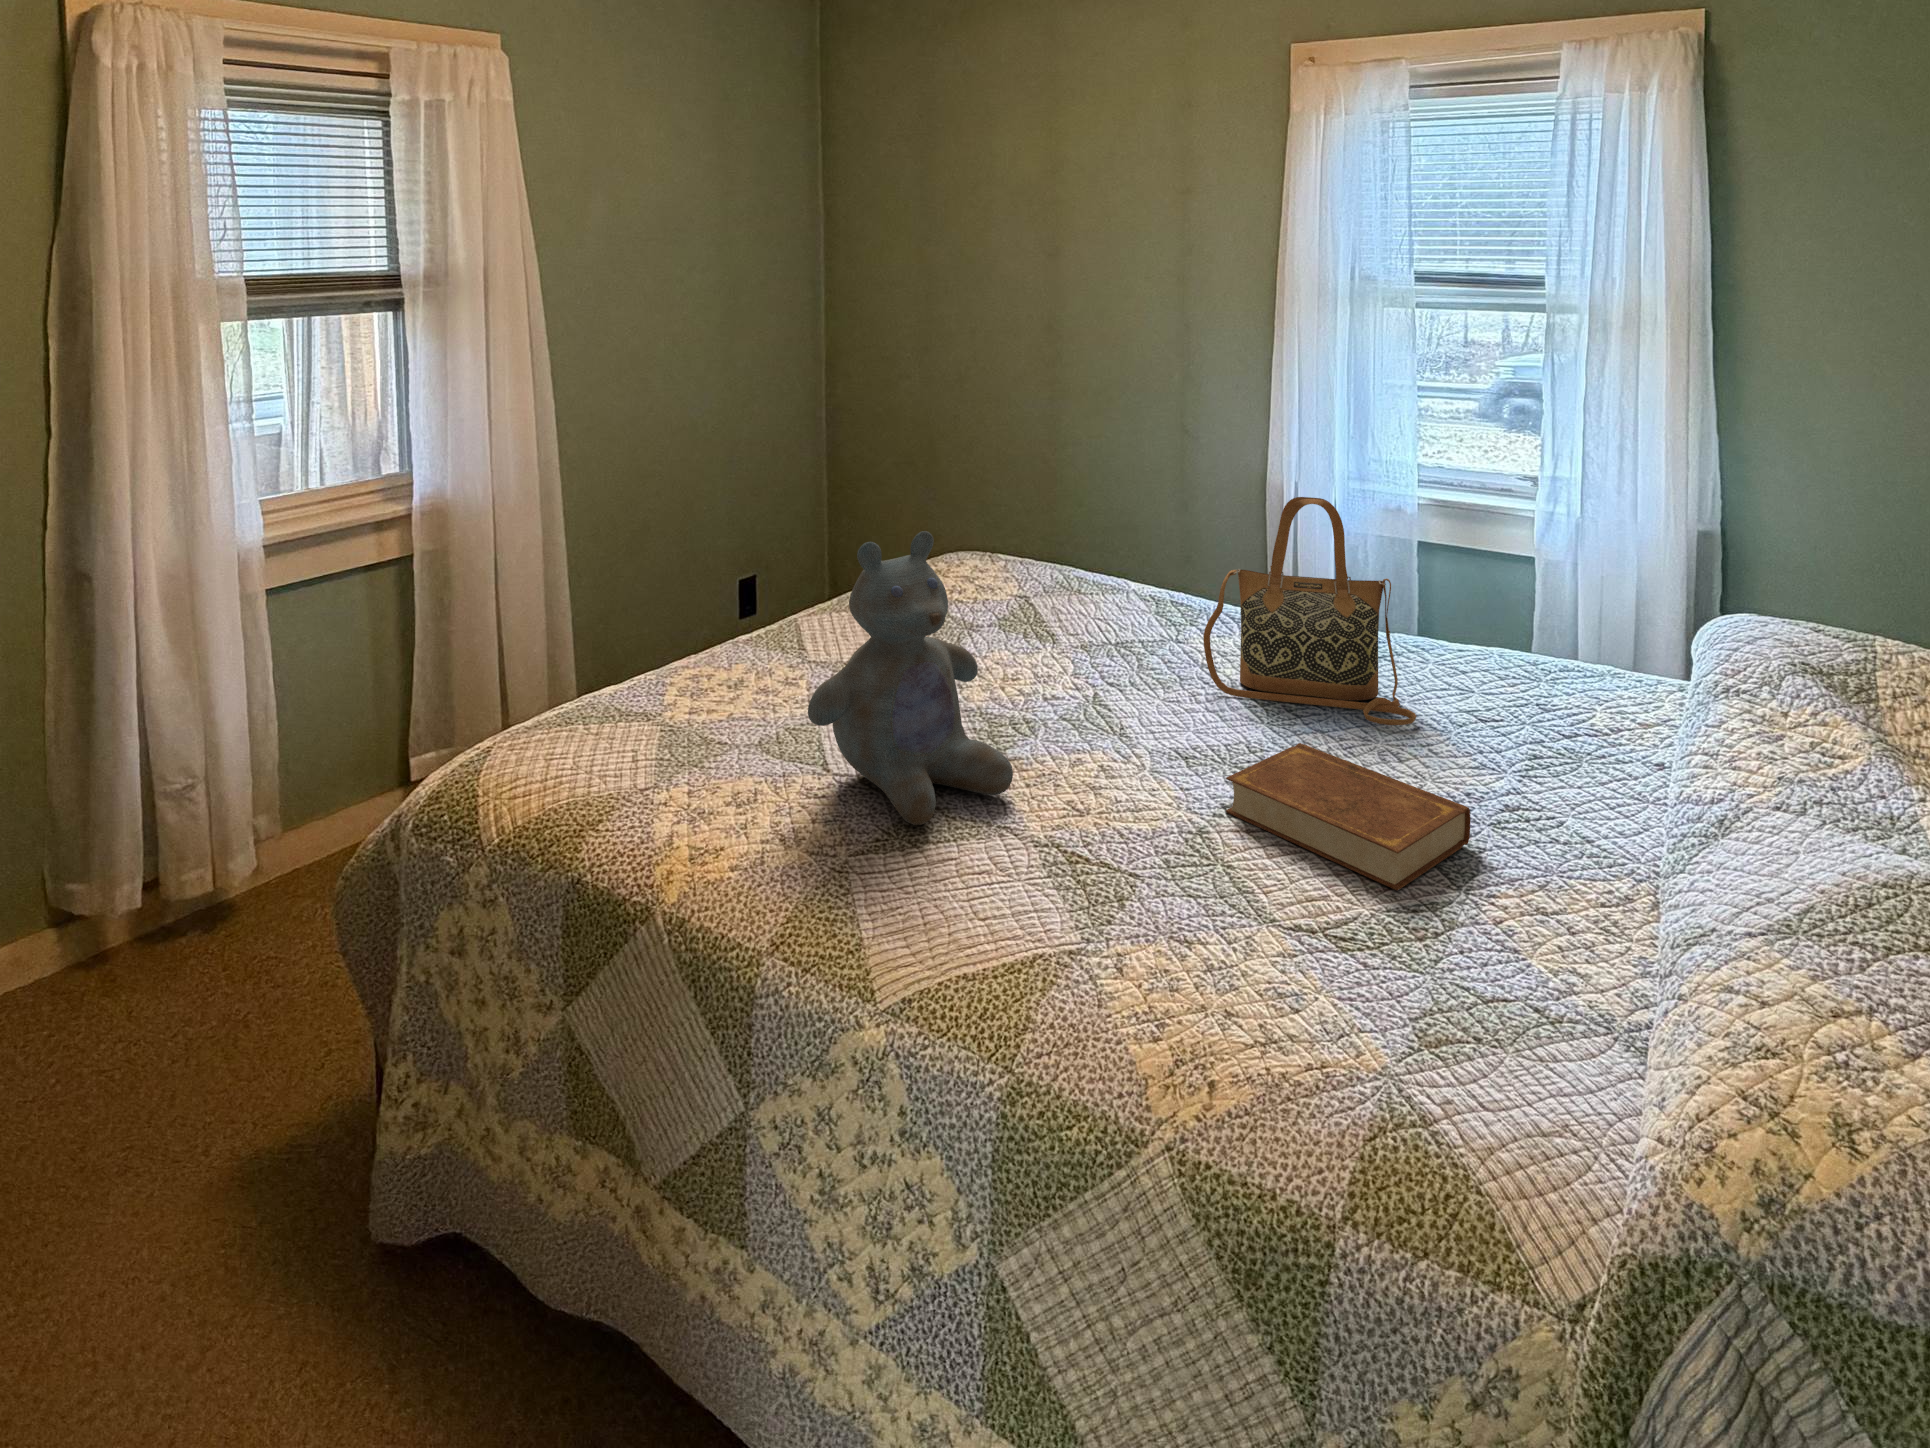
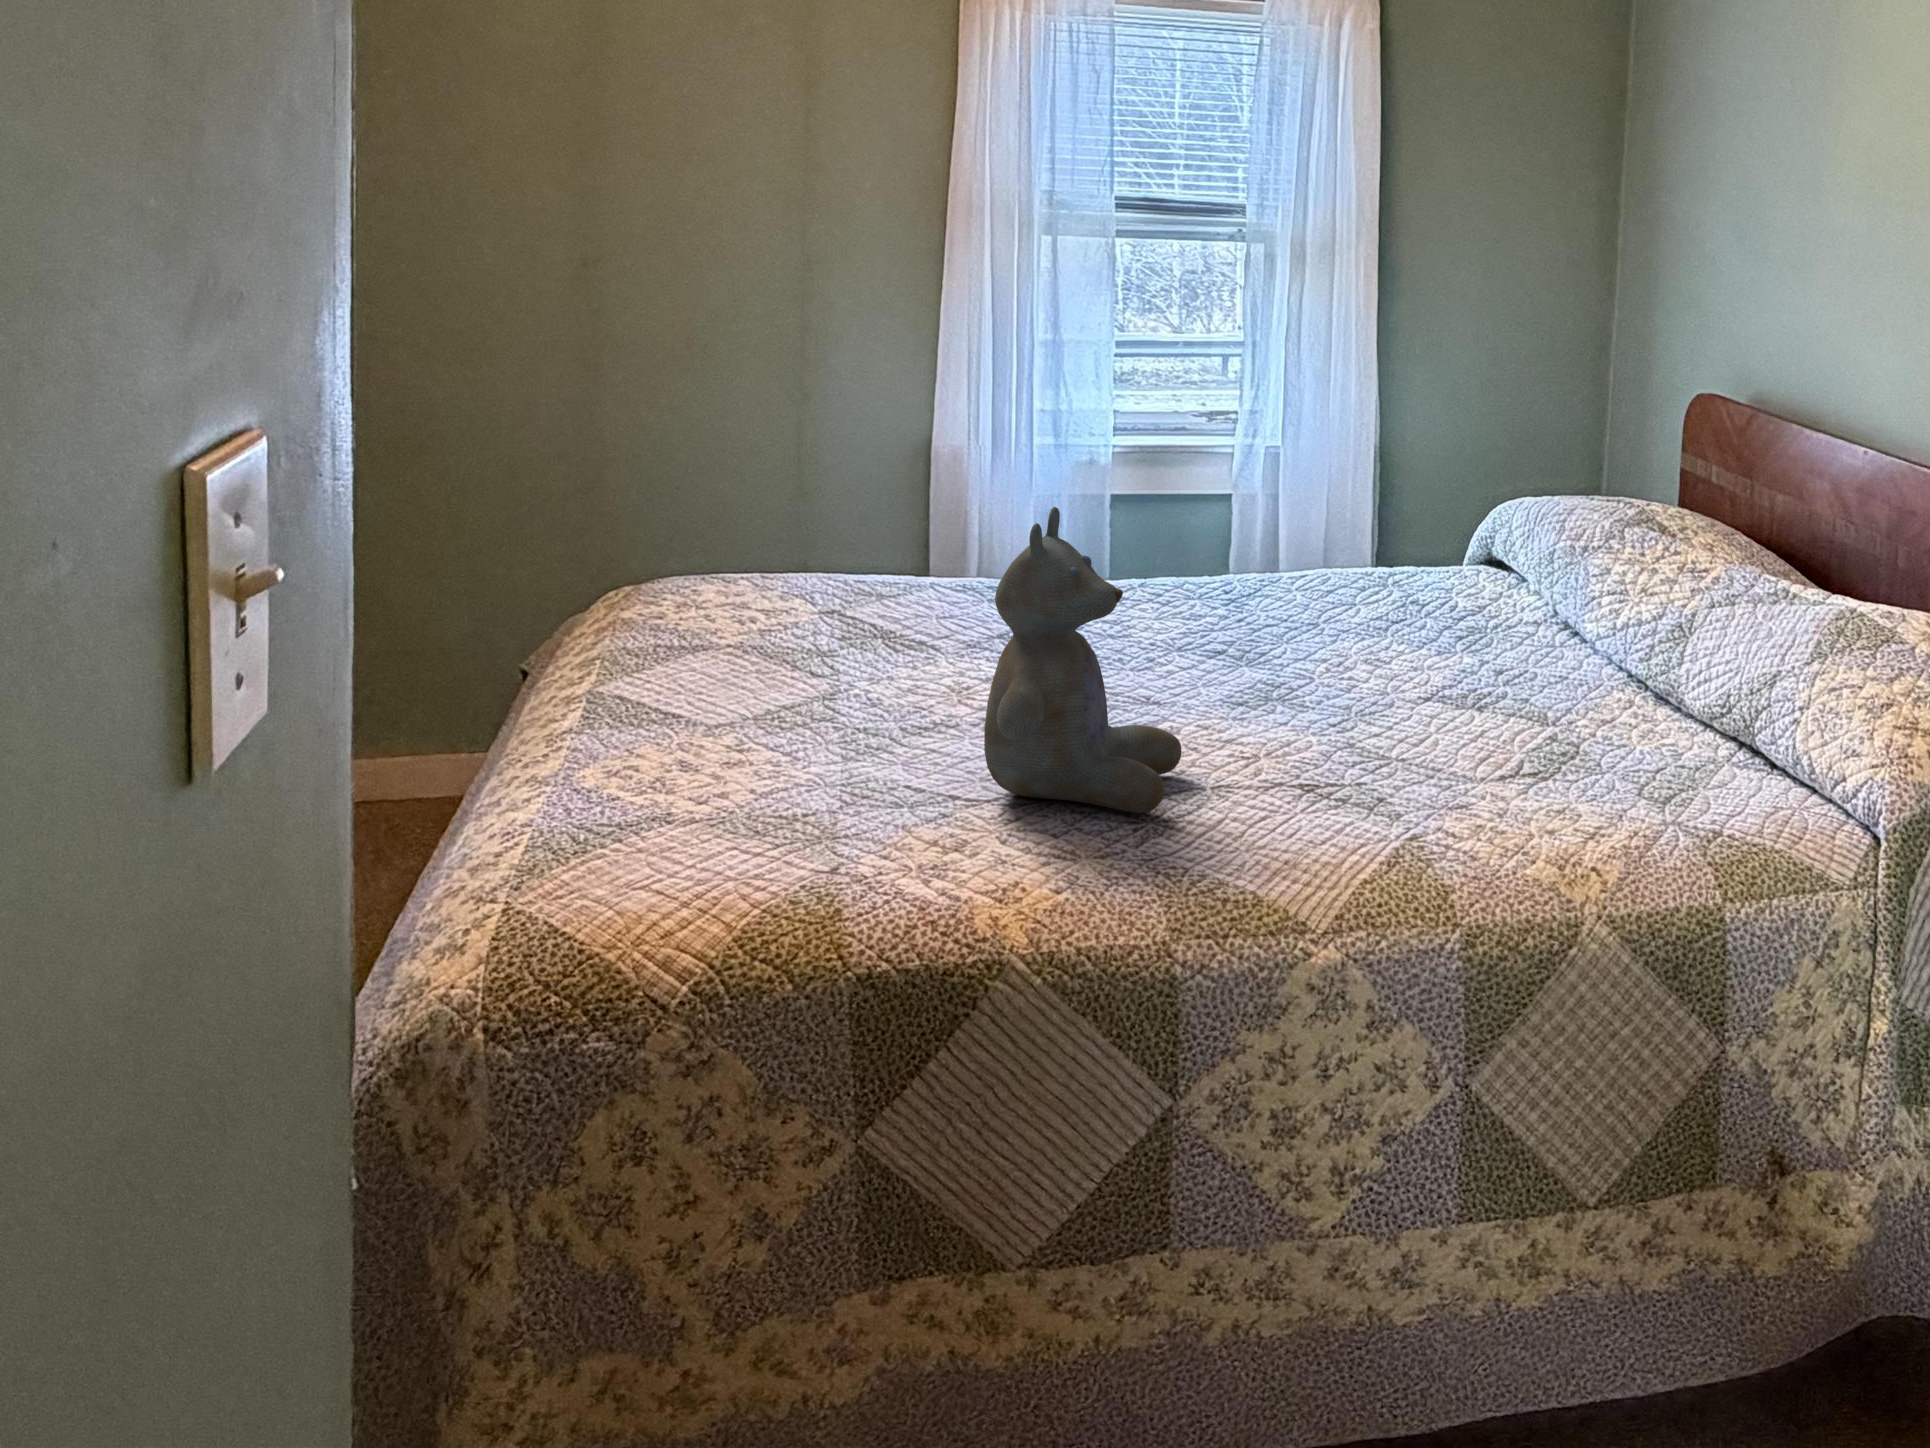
handbag: present [1203,497,1417,725] -> none [1162,435,1373,653]
book: present [1226,743,1470,891] -> none [1320,661,1534,737]

